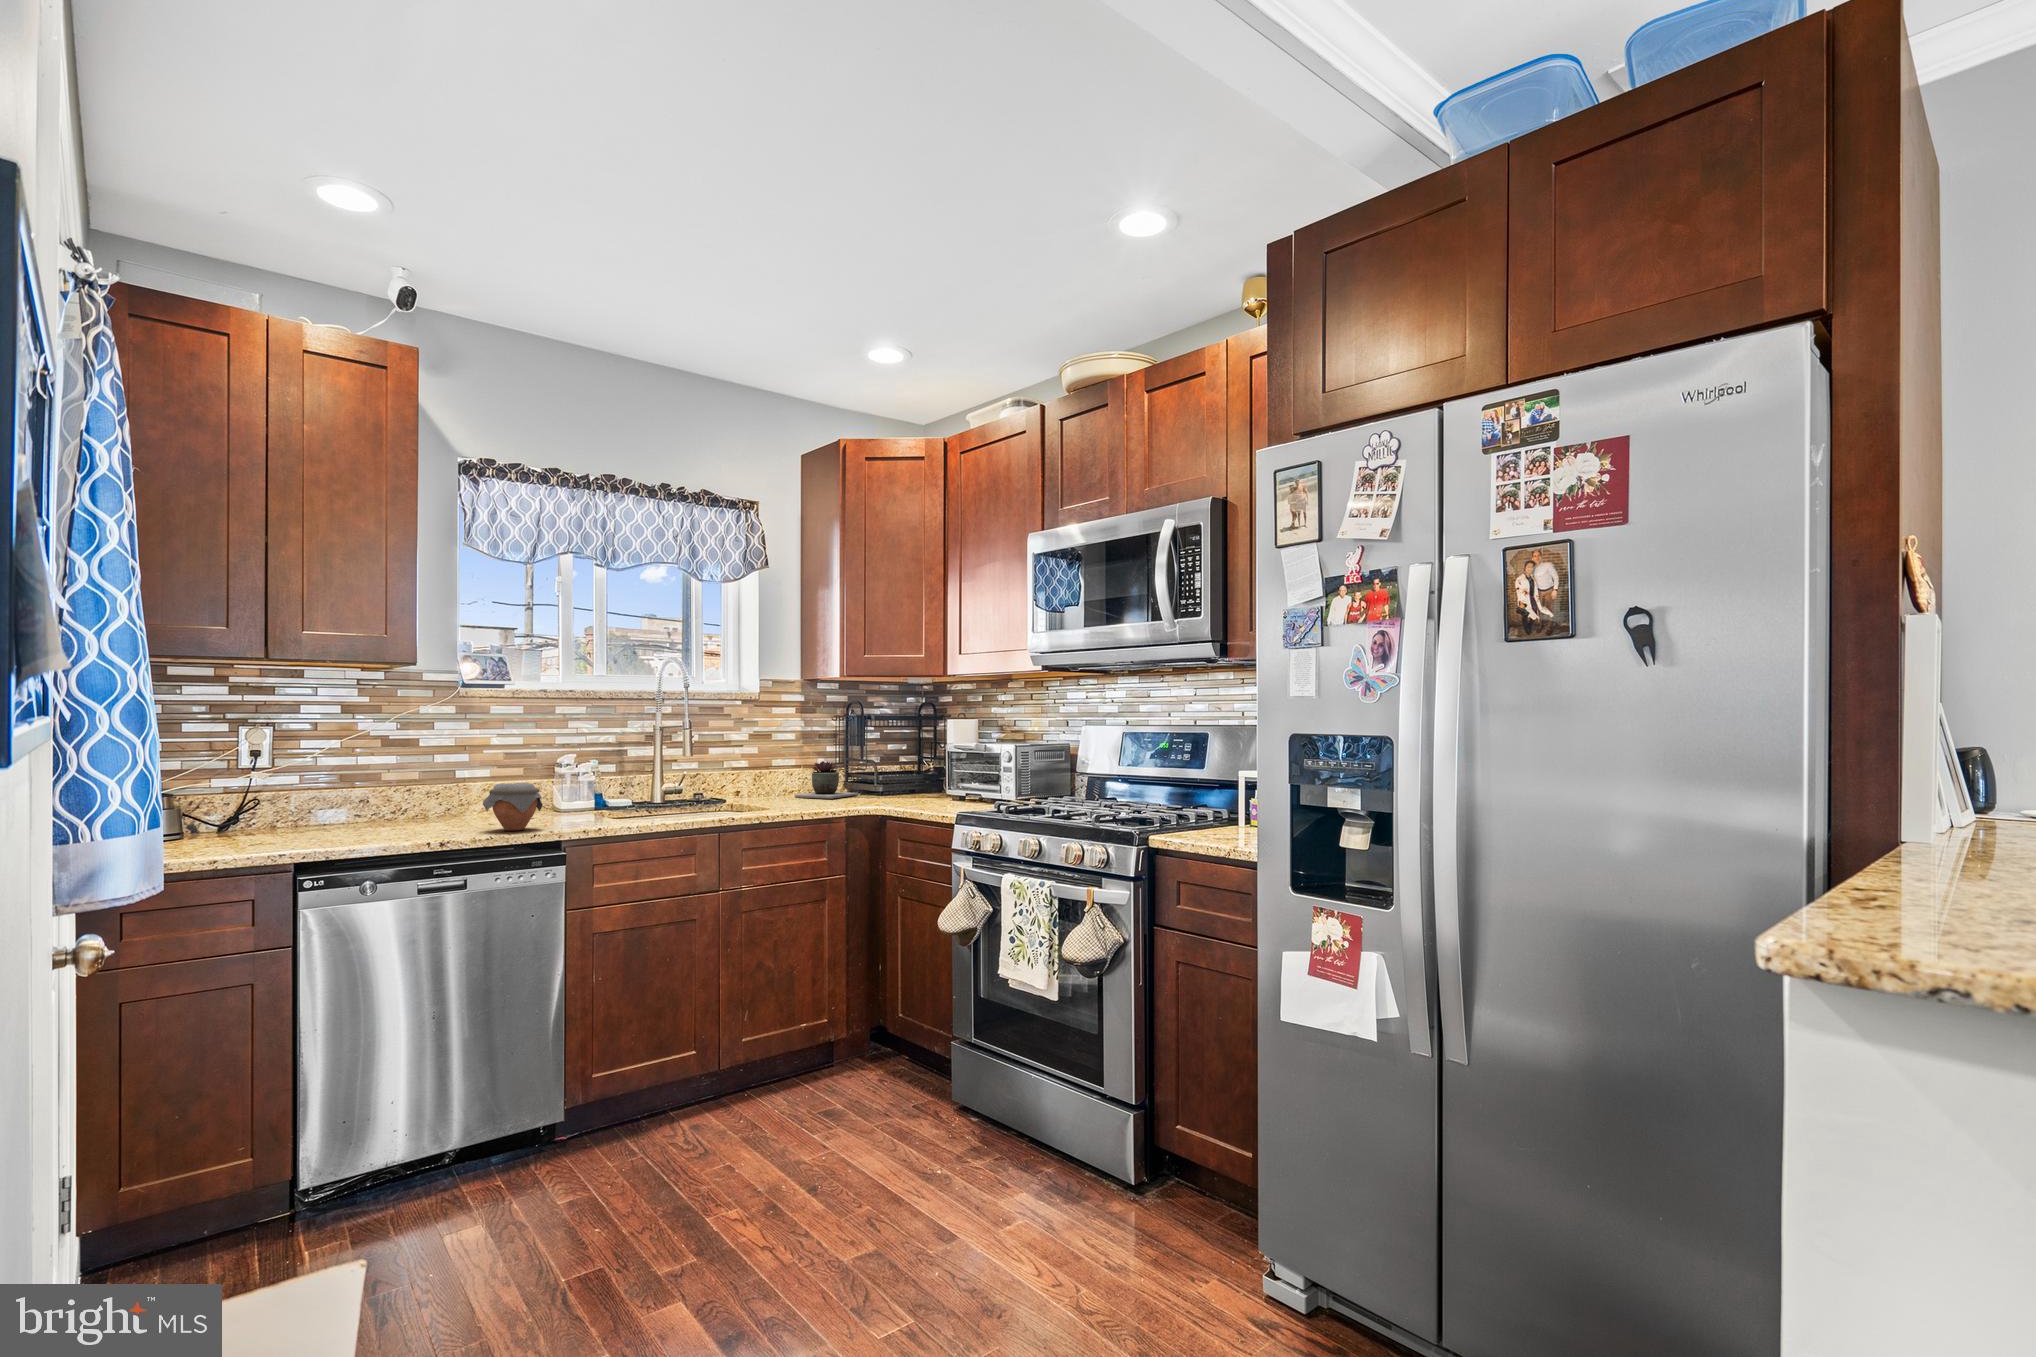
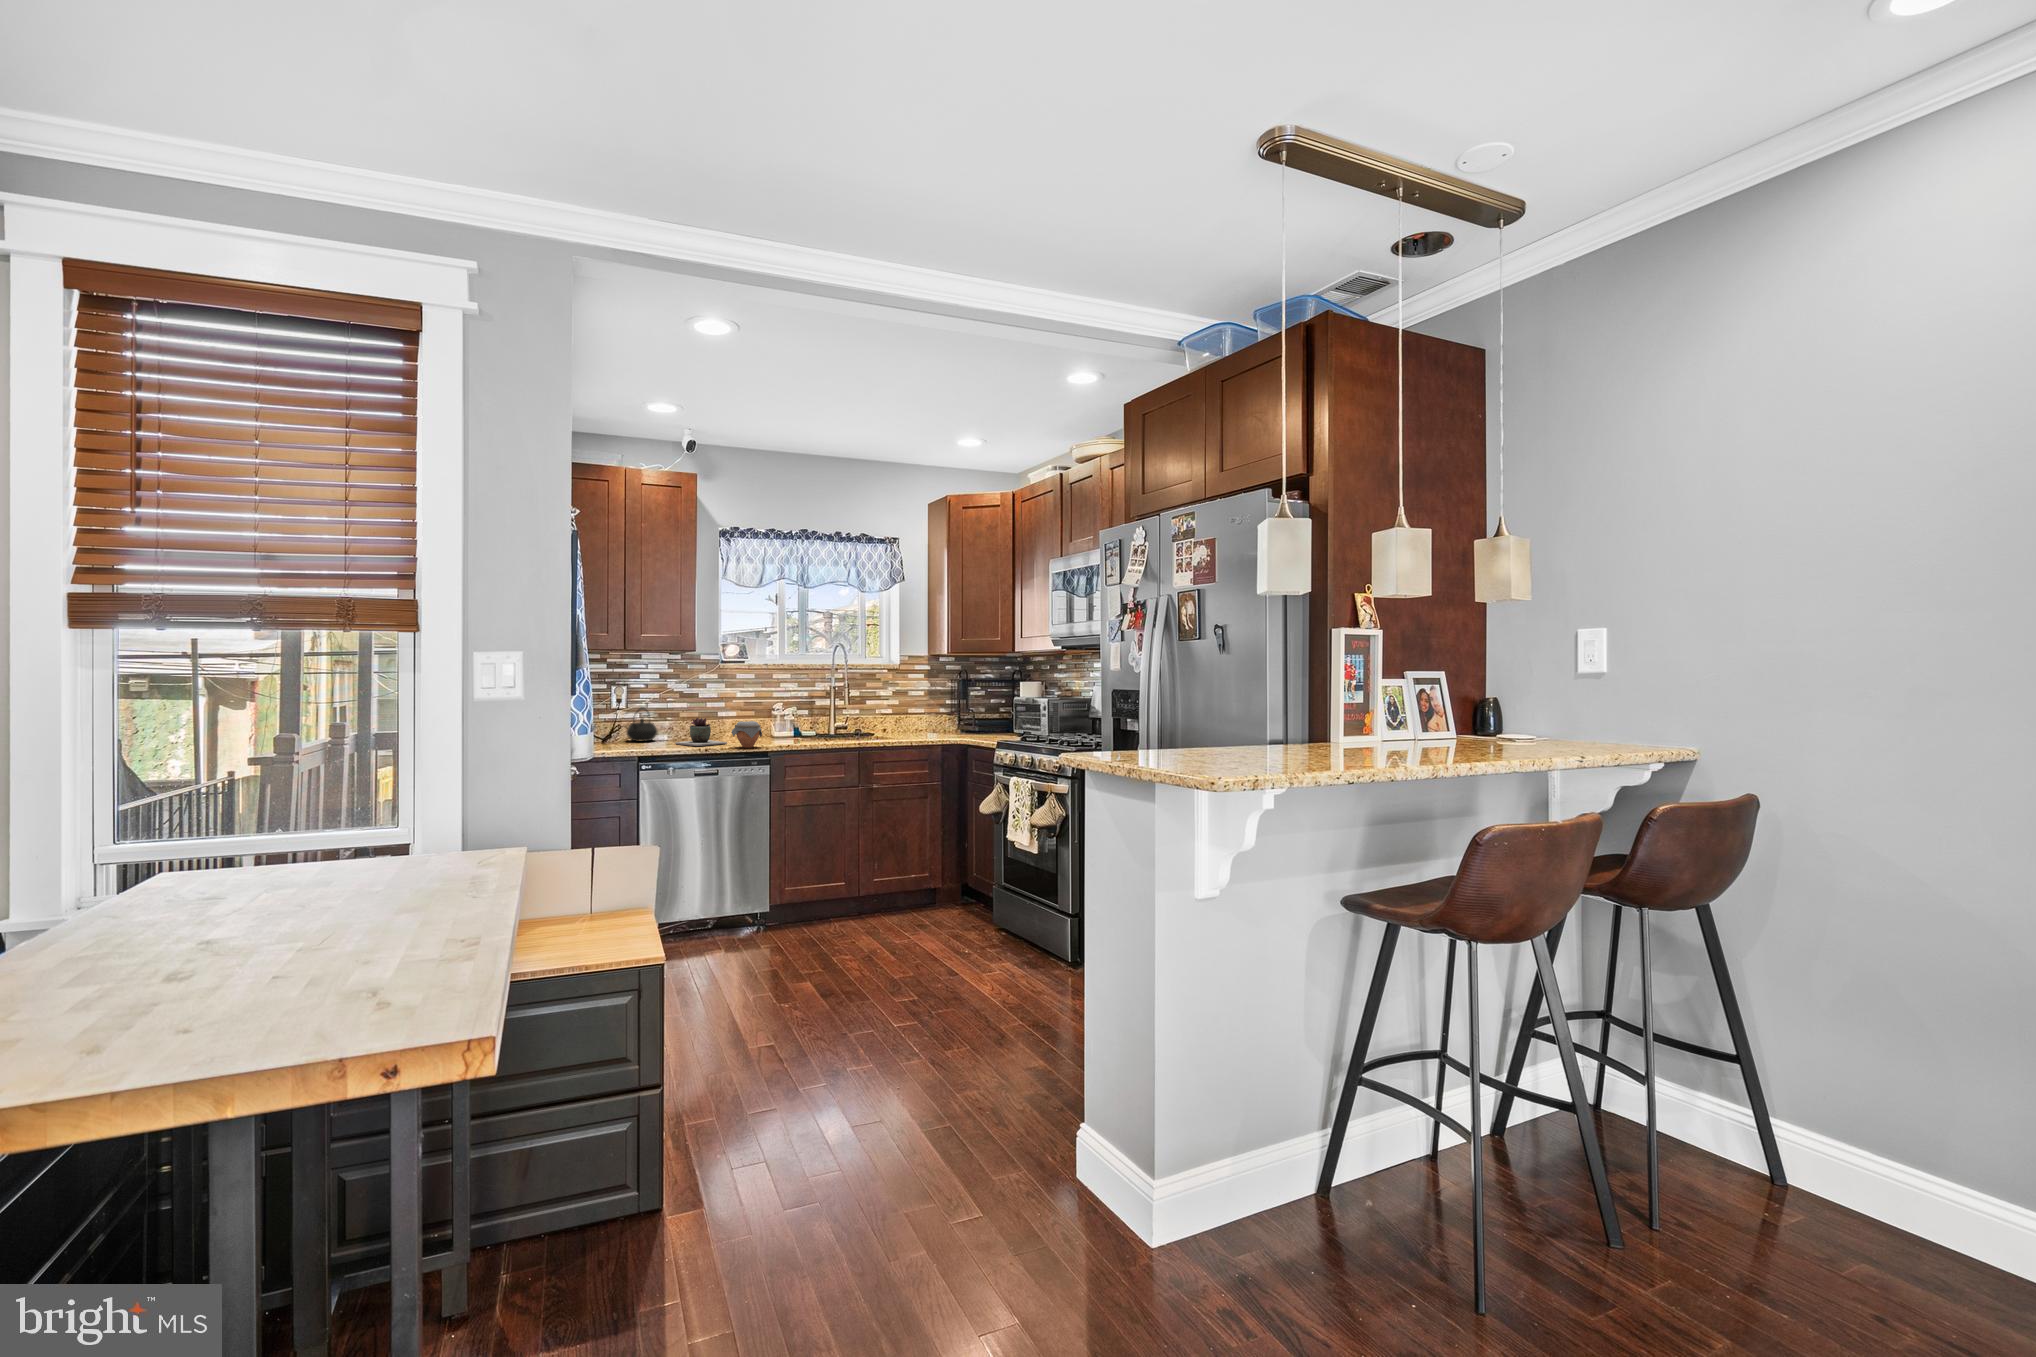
succulent plant: present [794,761,859,799] -> present [676,718,727,746]
kettle: none [269,764,335,827] -> present [627,708,657,741]

